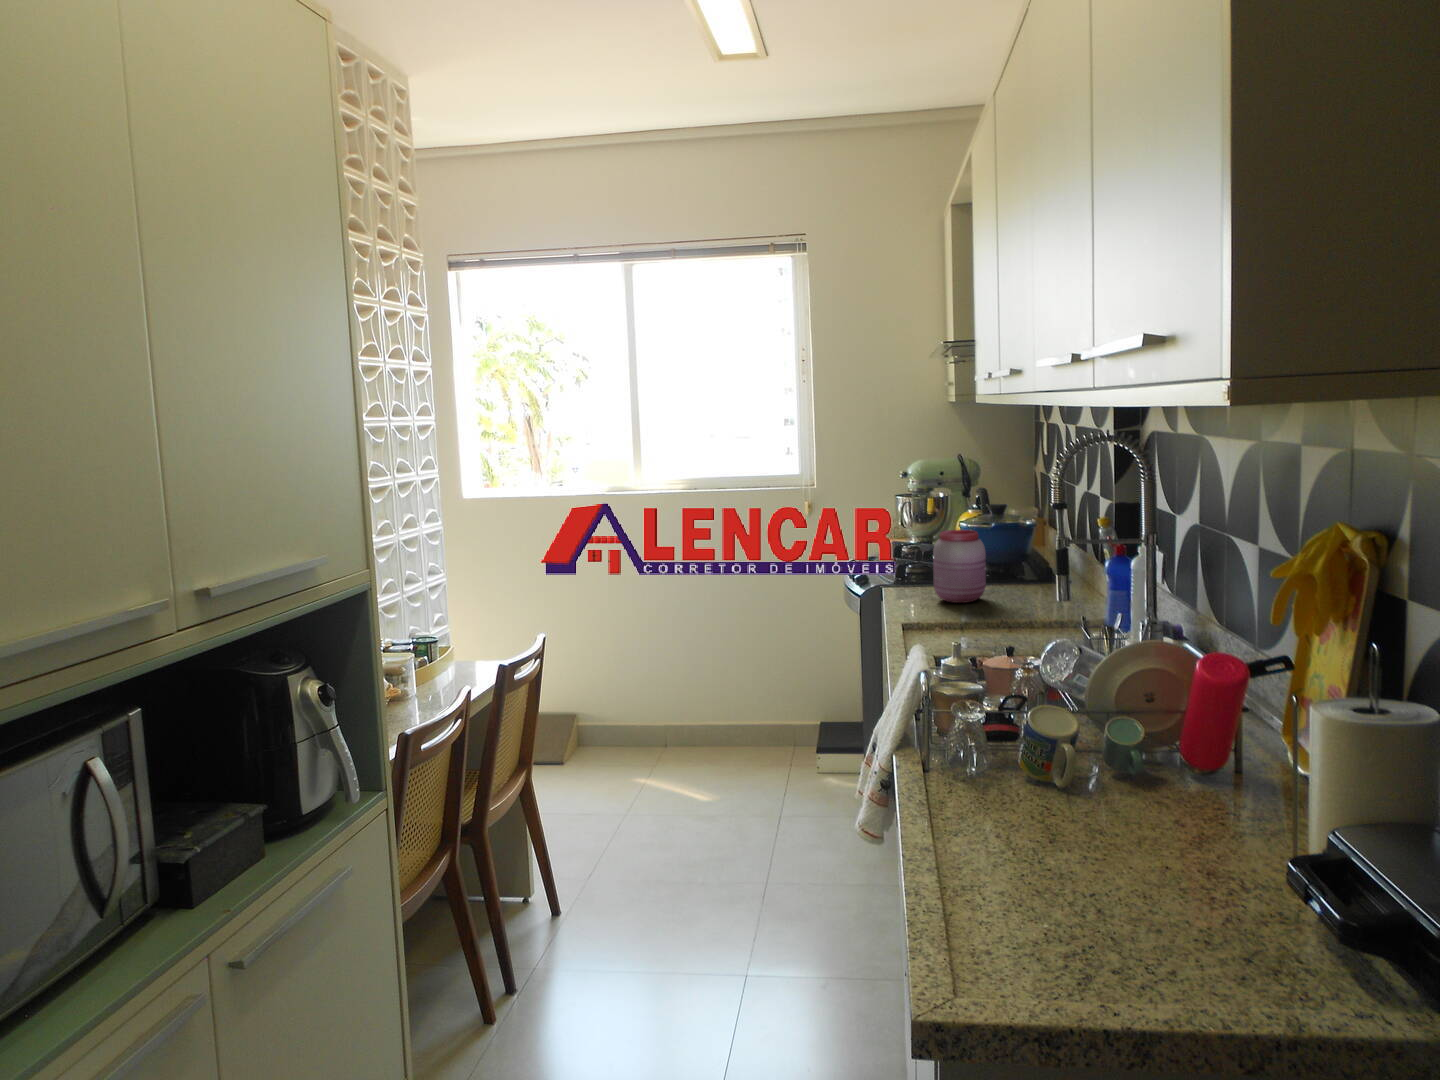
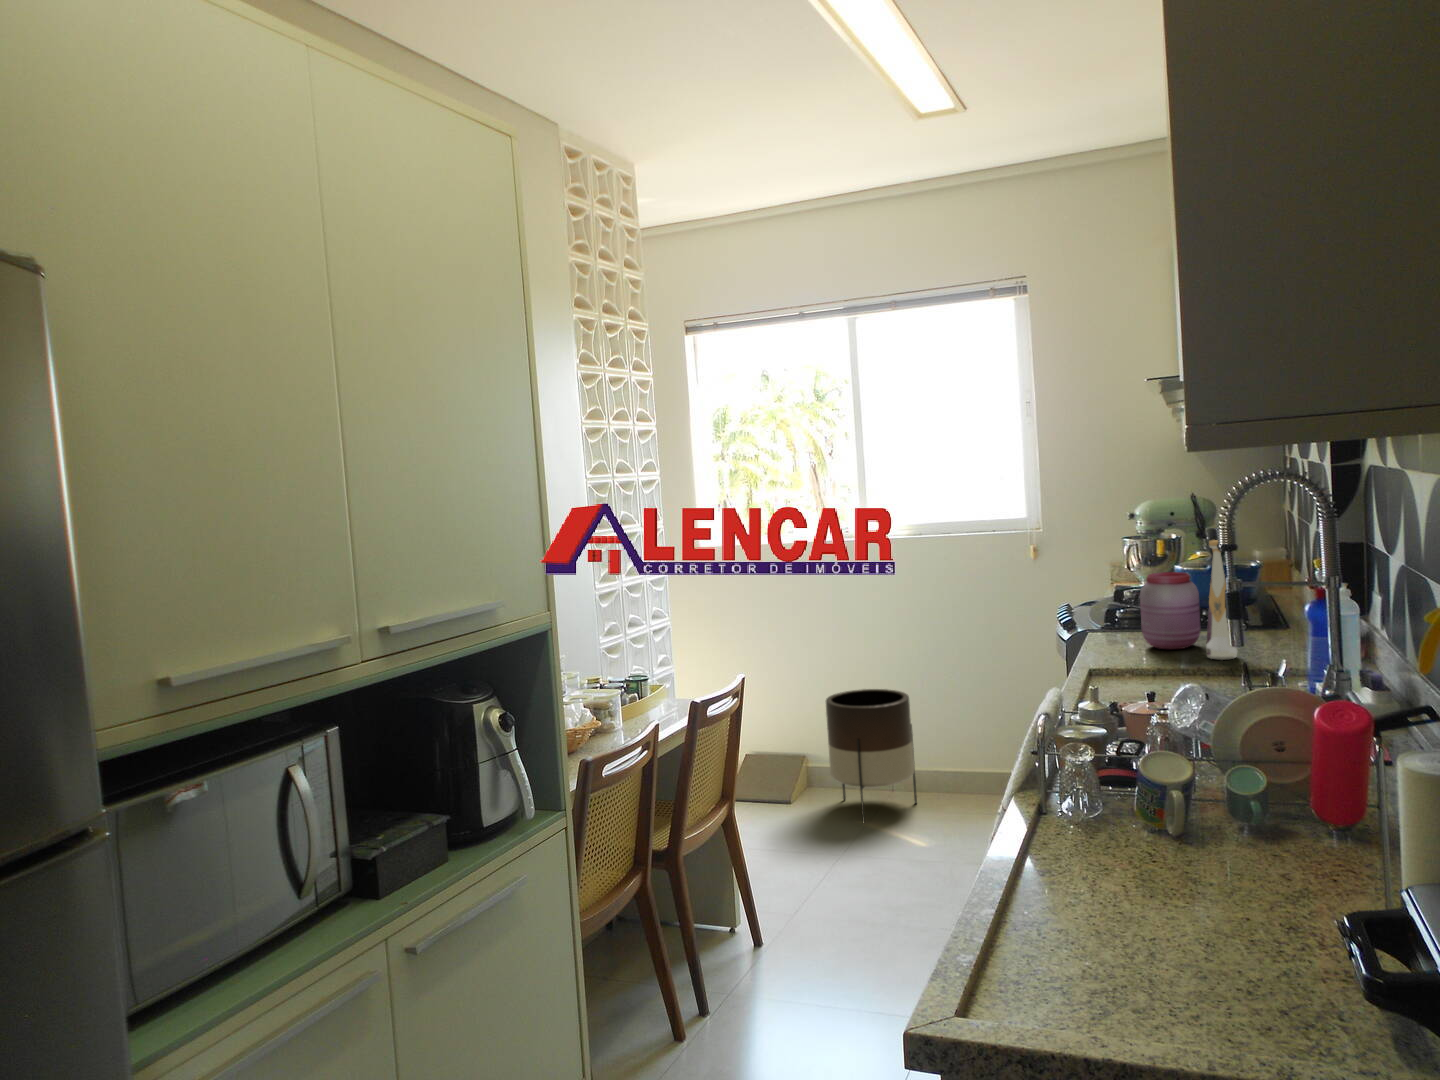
bottle: none [995,501,1023,612] -> present [1206,540,1237,660]
planter: none [603,644,692,779] -> present [826,689,917,823]

